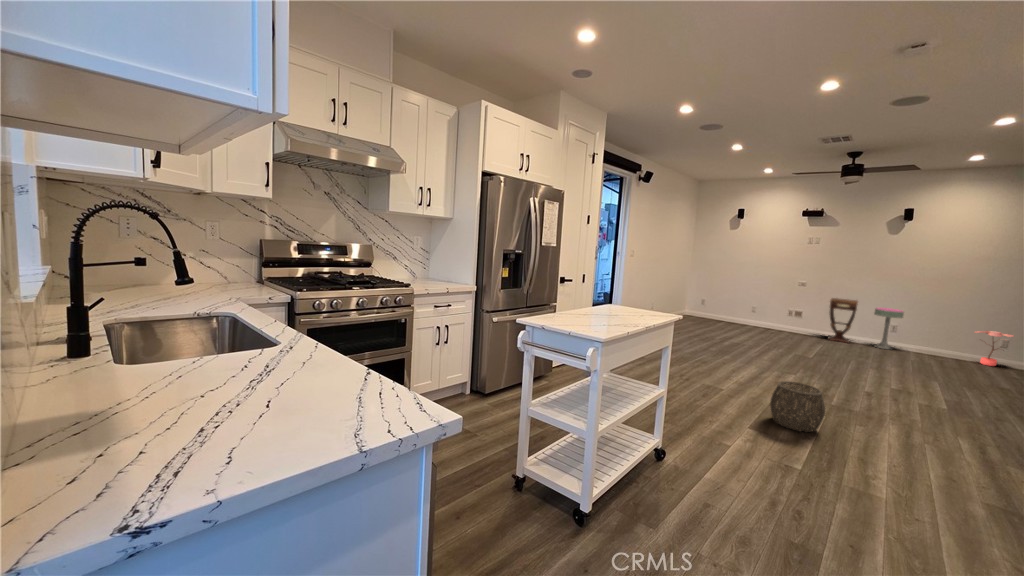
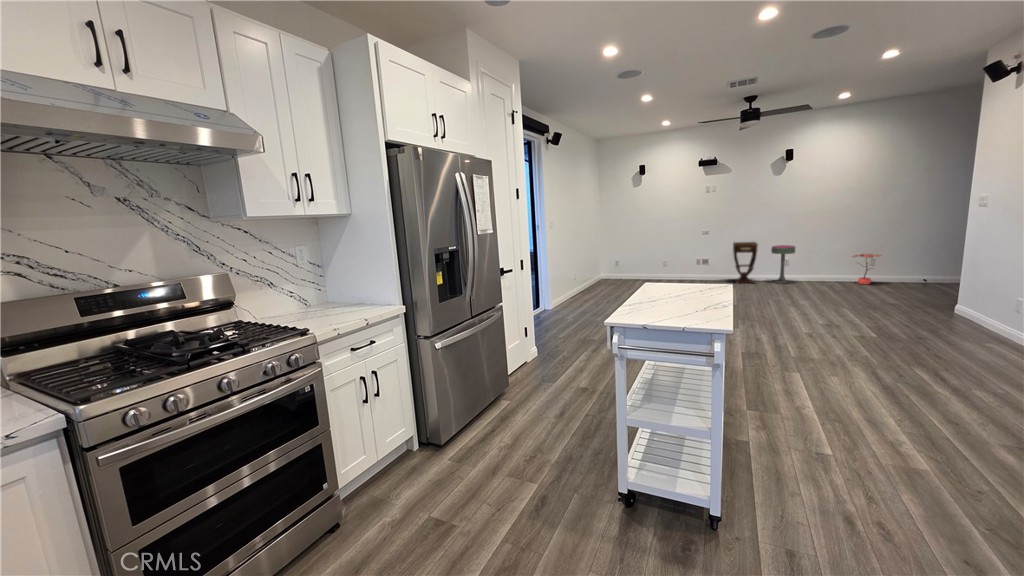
woven basket: present [770,381,825,432] -> none [754,347,813,401]

